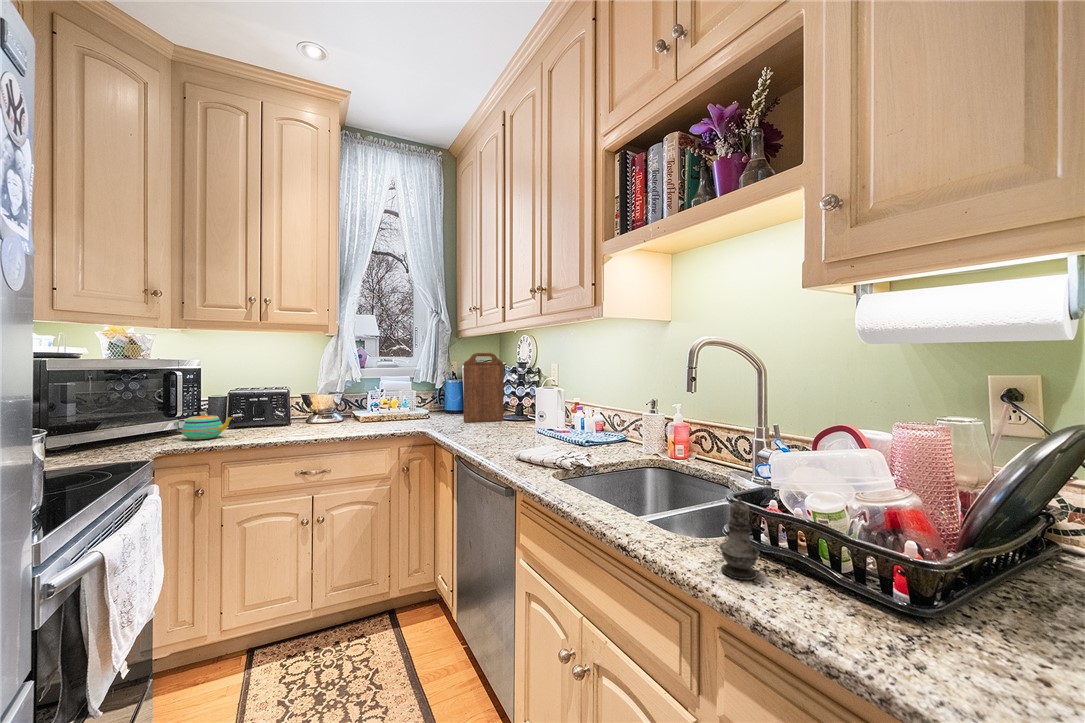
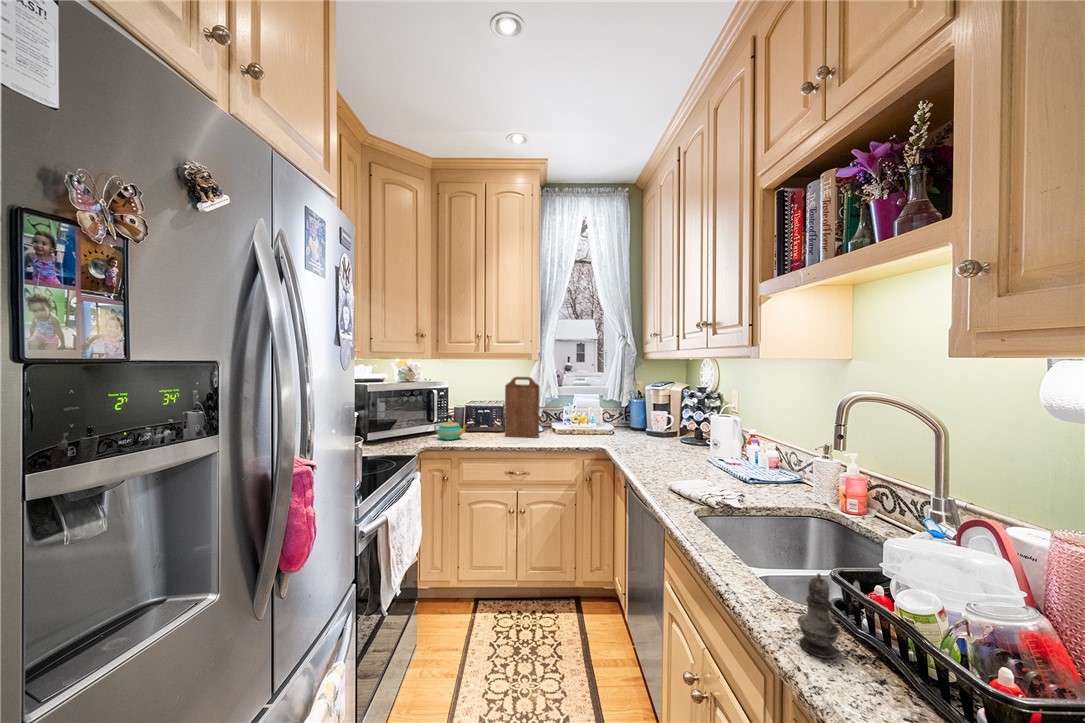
cutting board: present [463,353,504,422] -> present [505,377,540,437]

